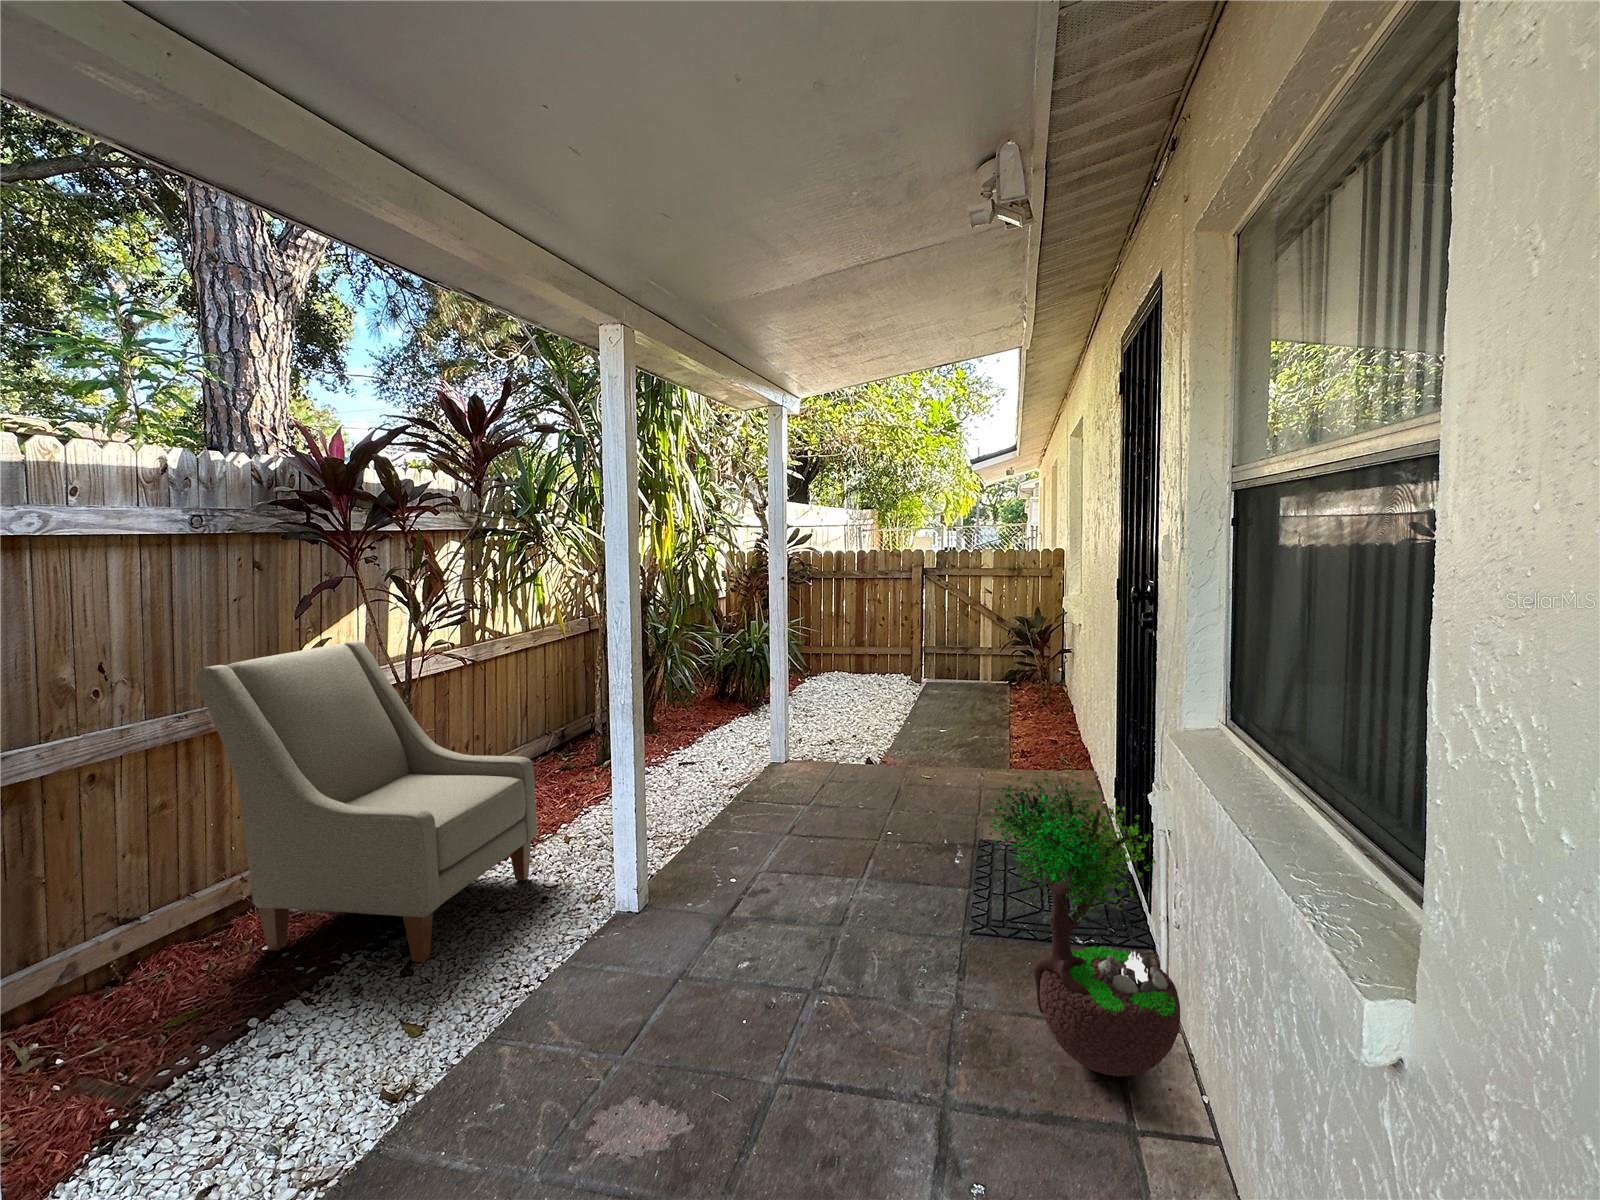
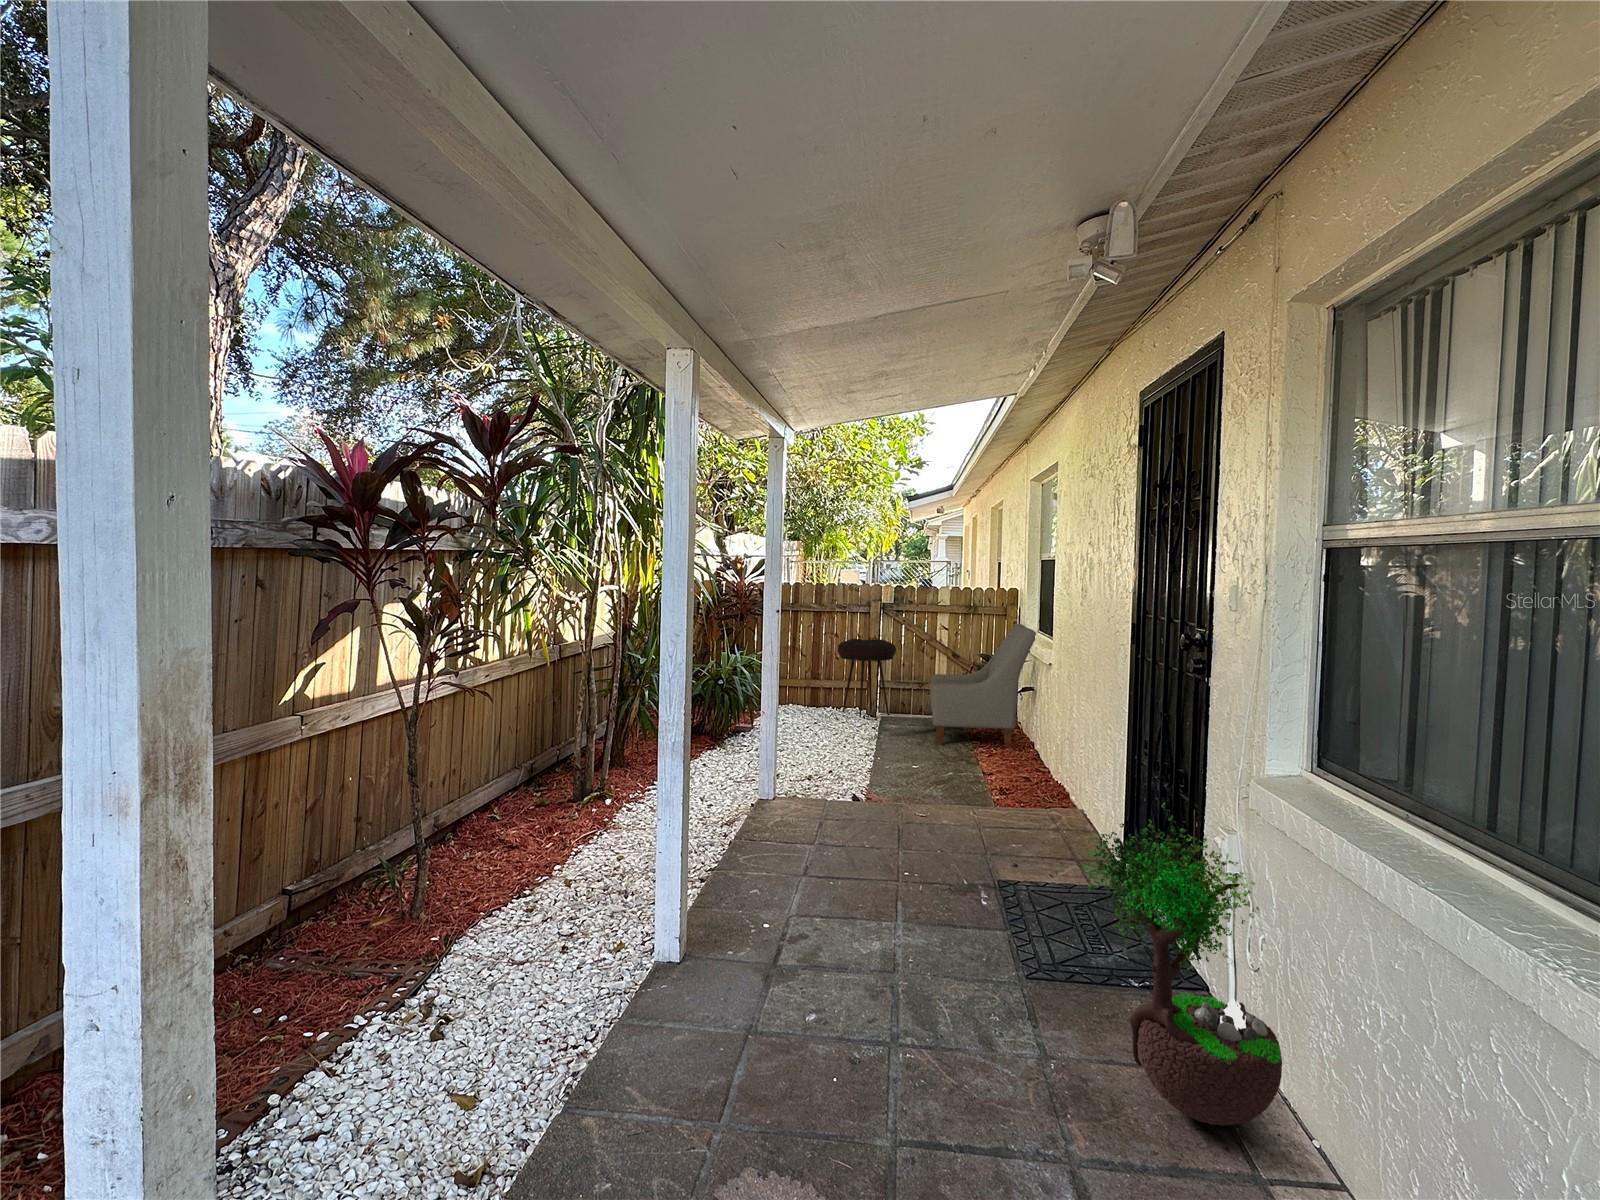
stool: none [877,607,935,683] -> present [837,639,896,717]
chair: present [195,641,537,962] -> present [930,624,1036,747]

